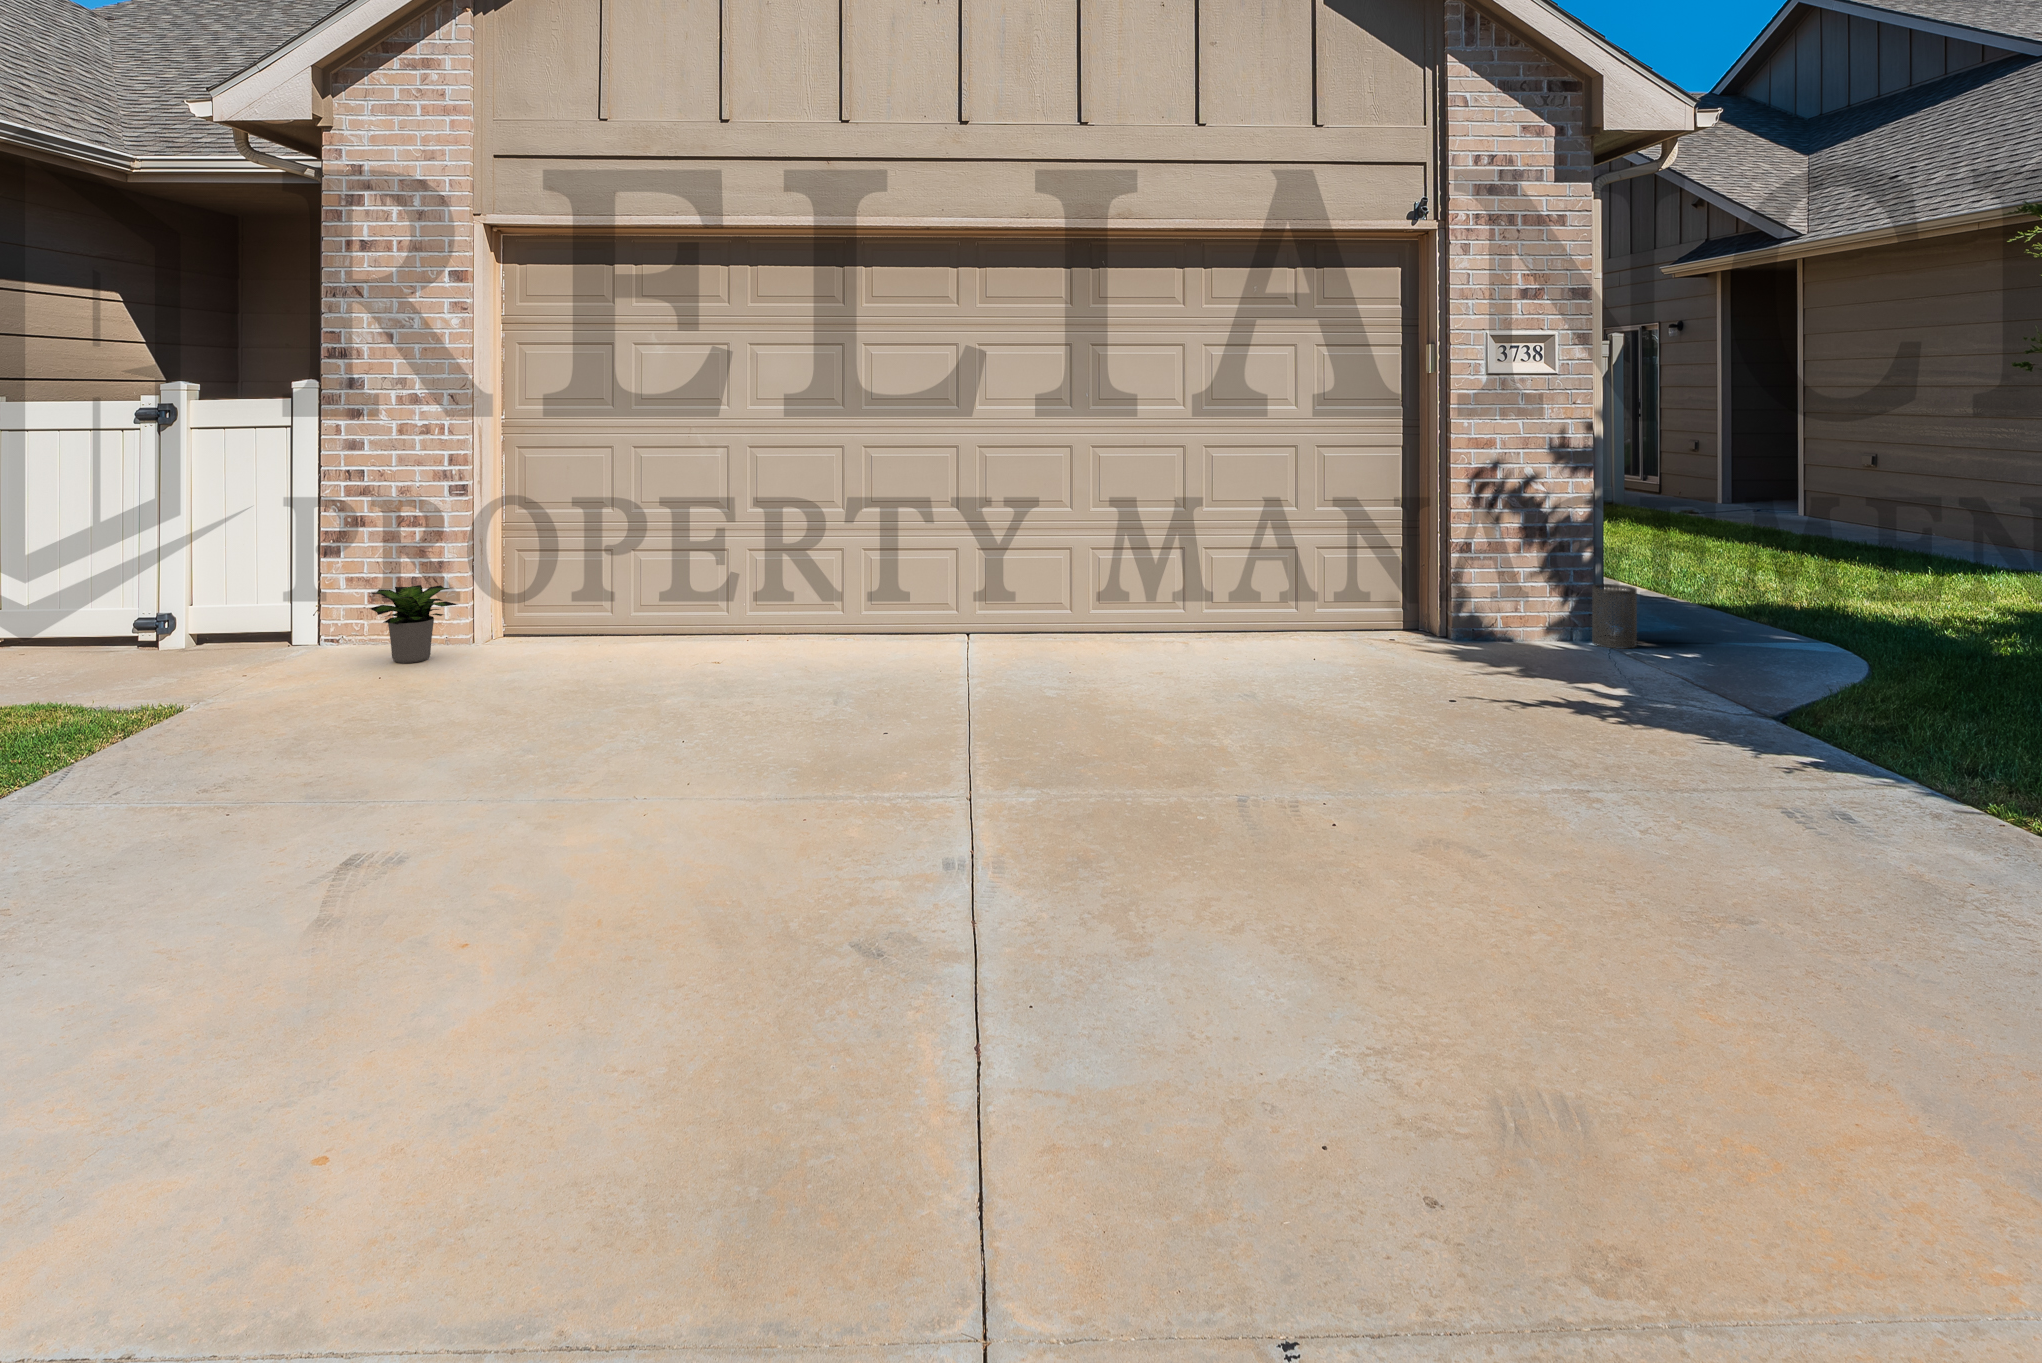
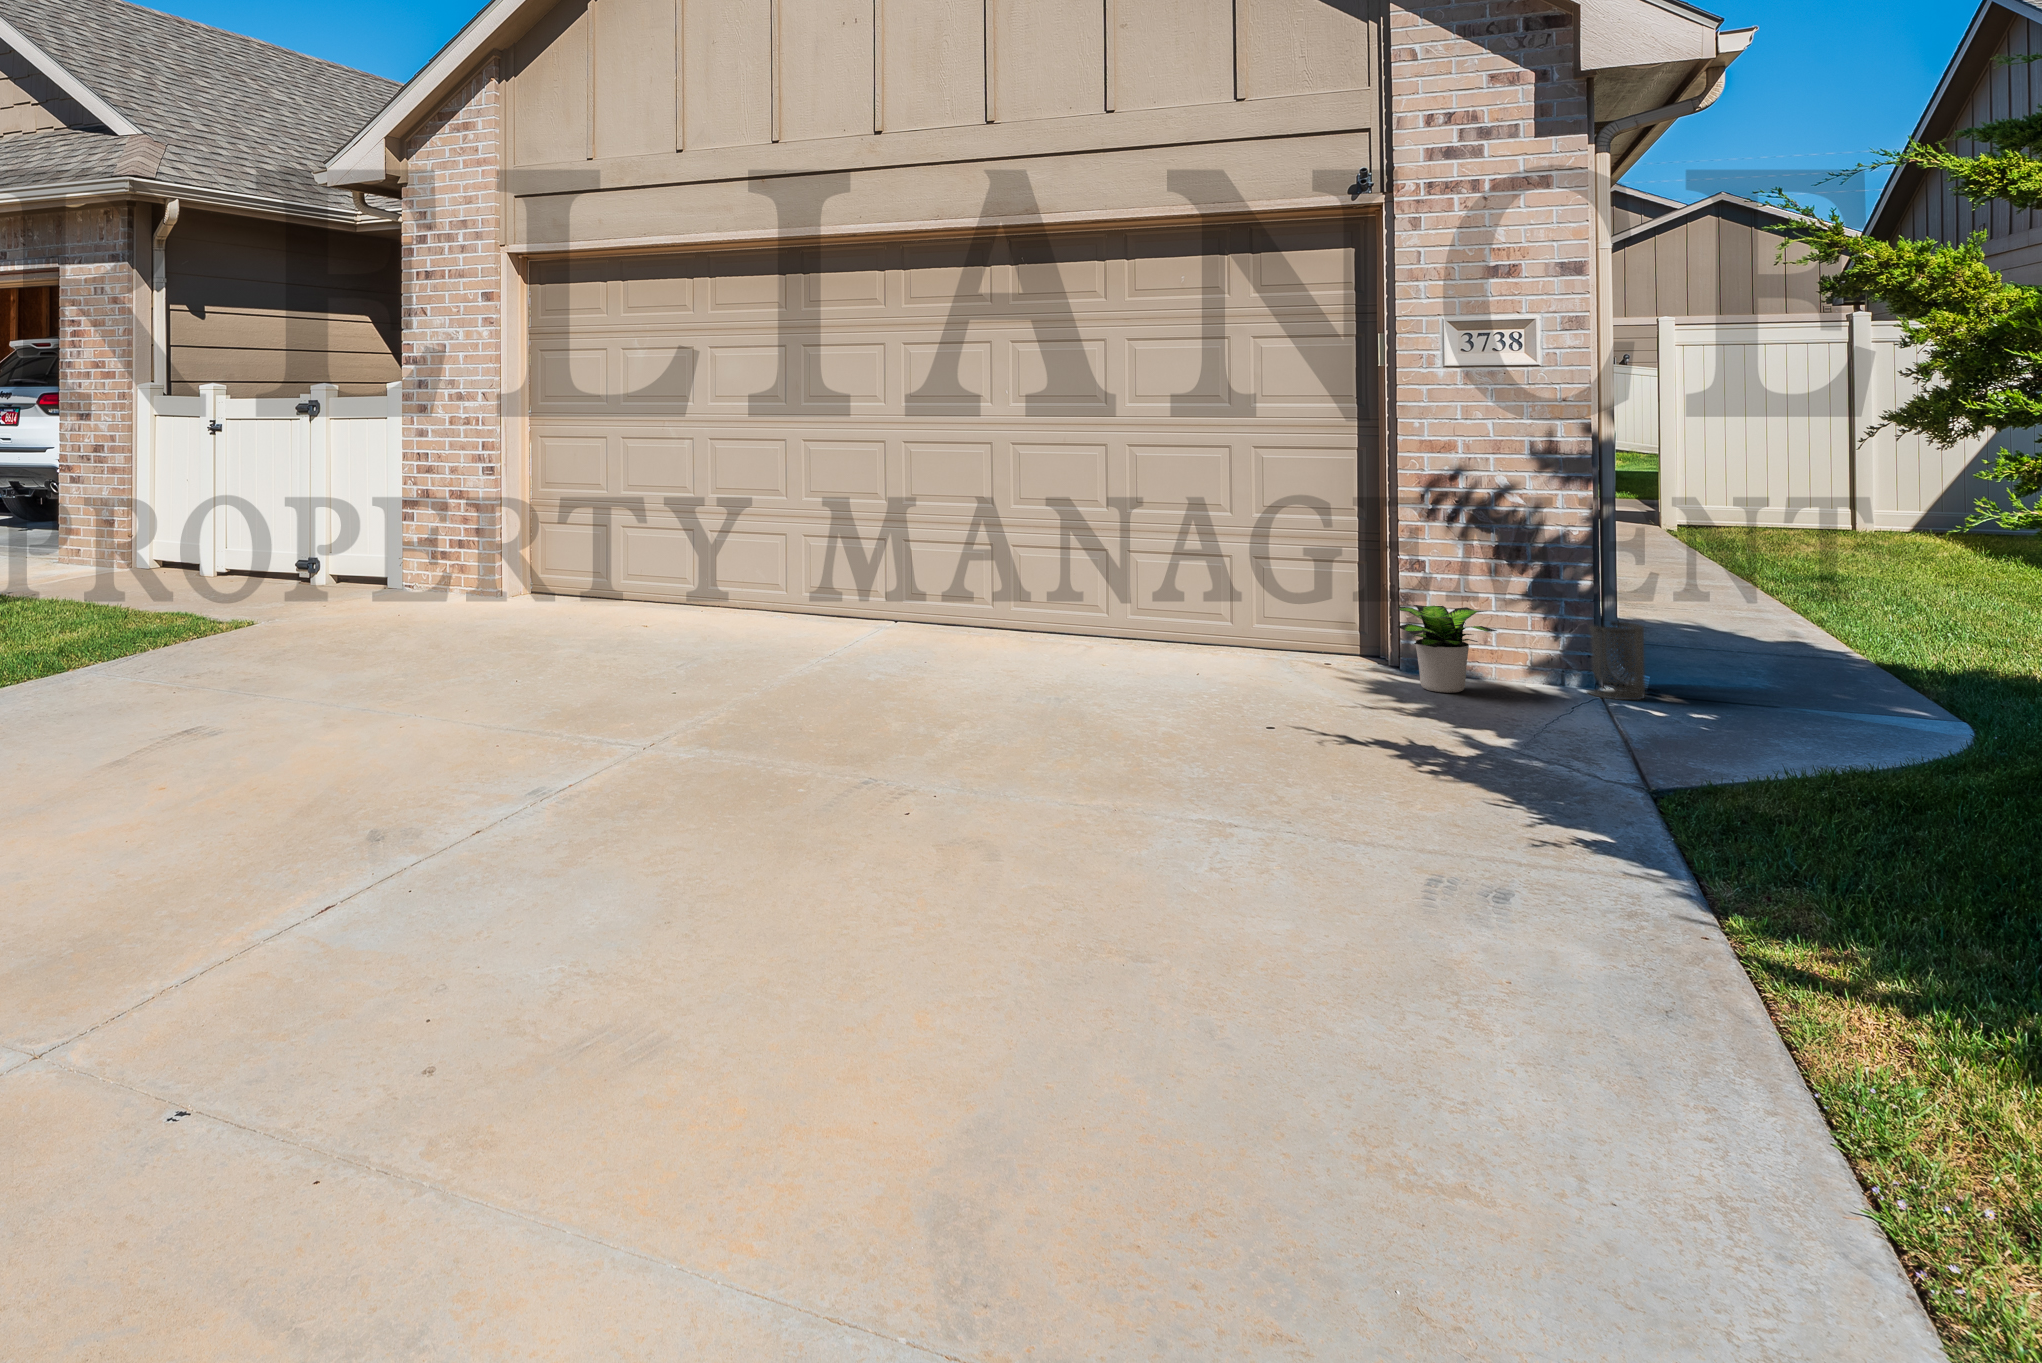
potted plant: present [370,585,457,663] -> present [1397,605,1497,693]

